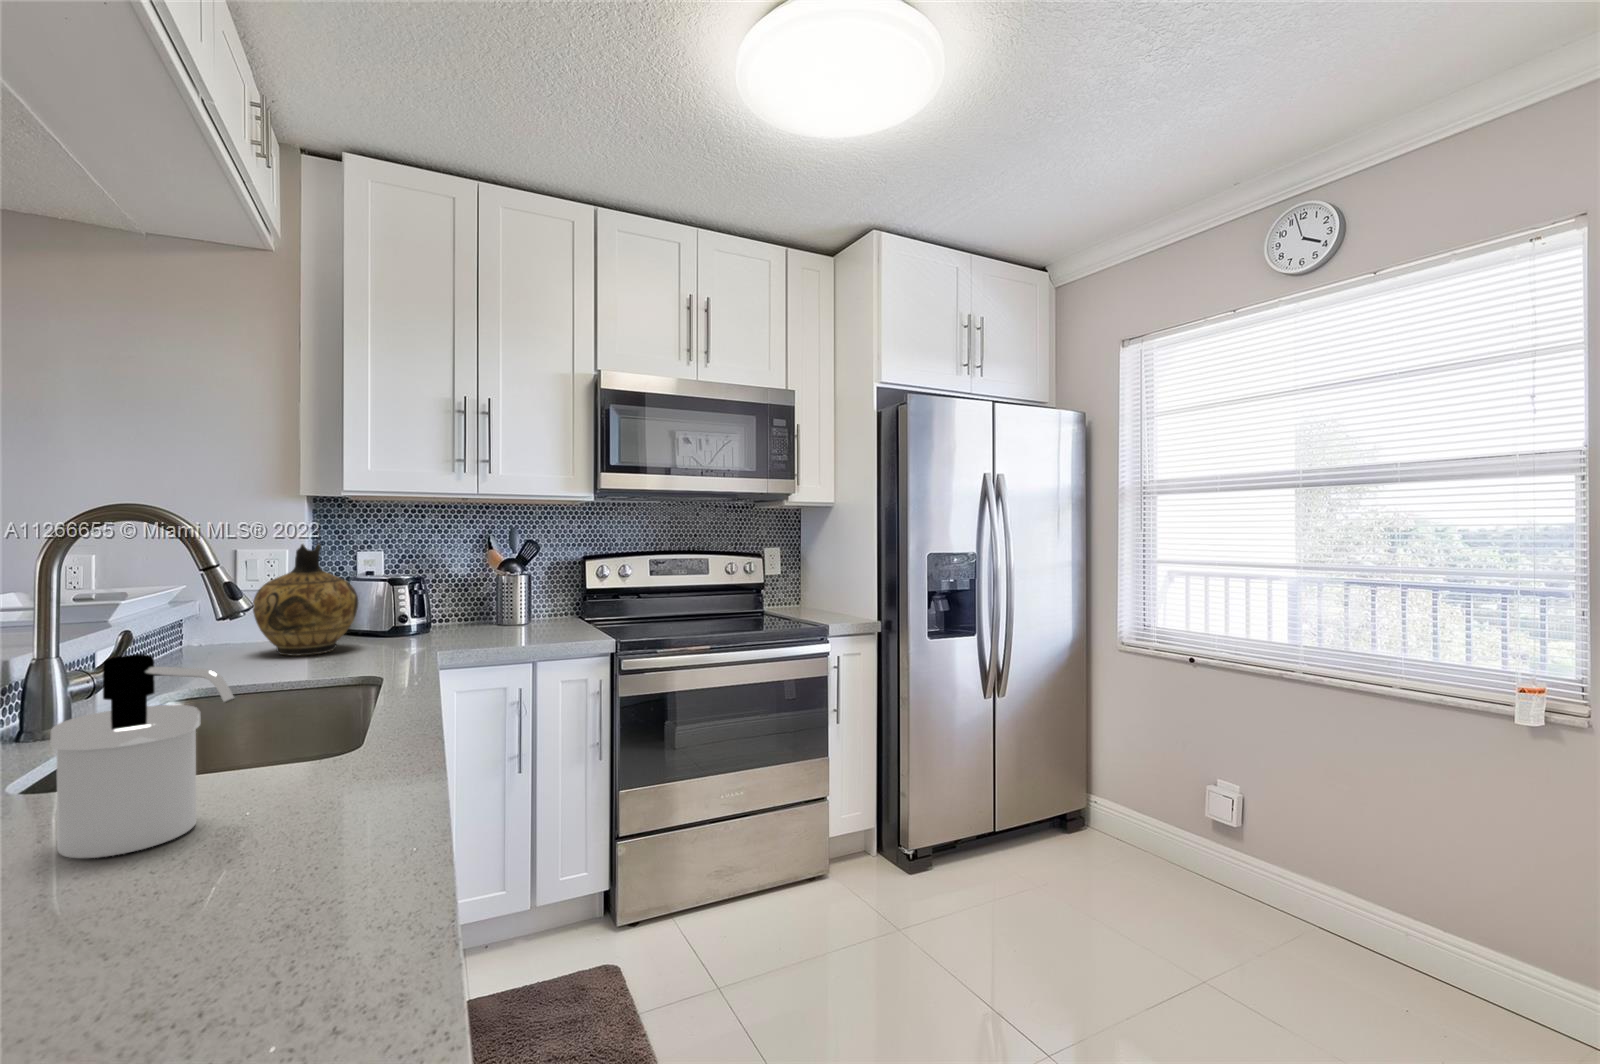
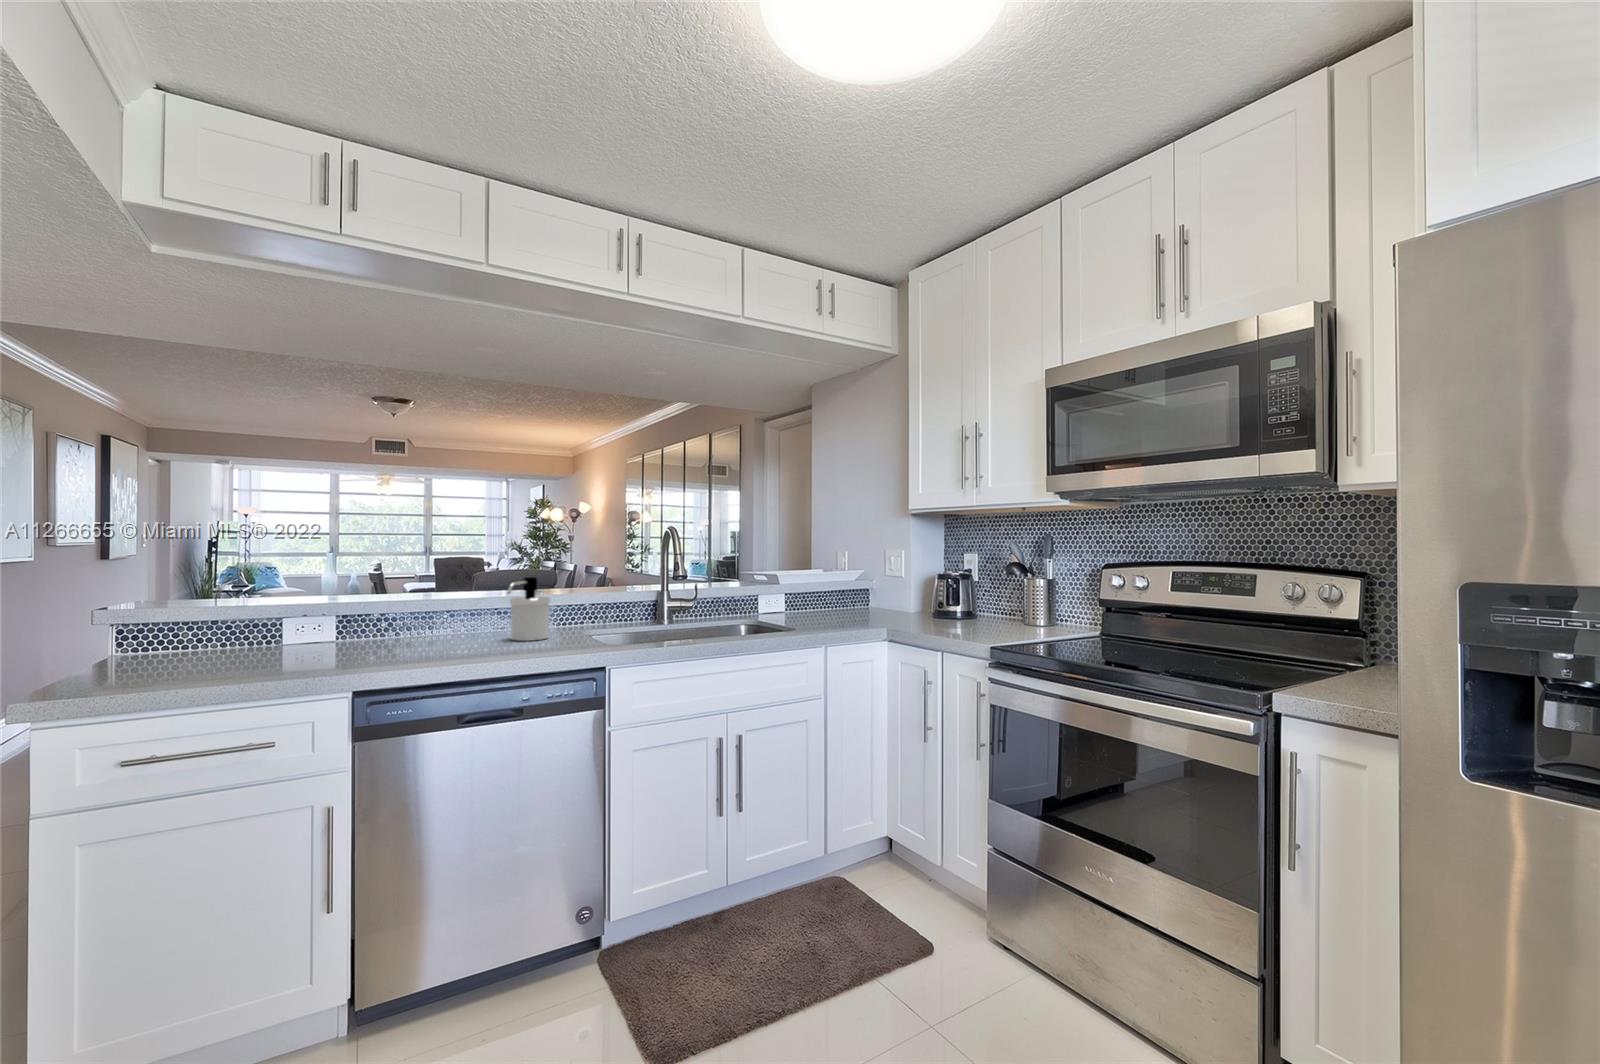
ceramic jug: present [253,544,358,656] -> none [847,546,905,619]

